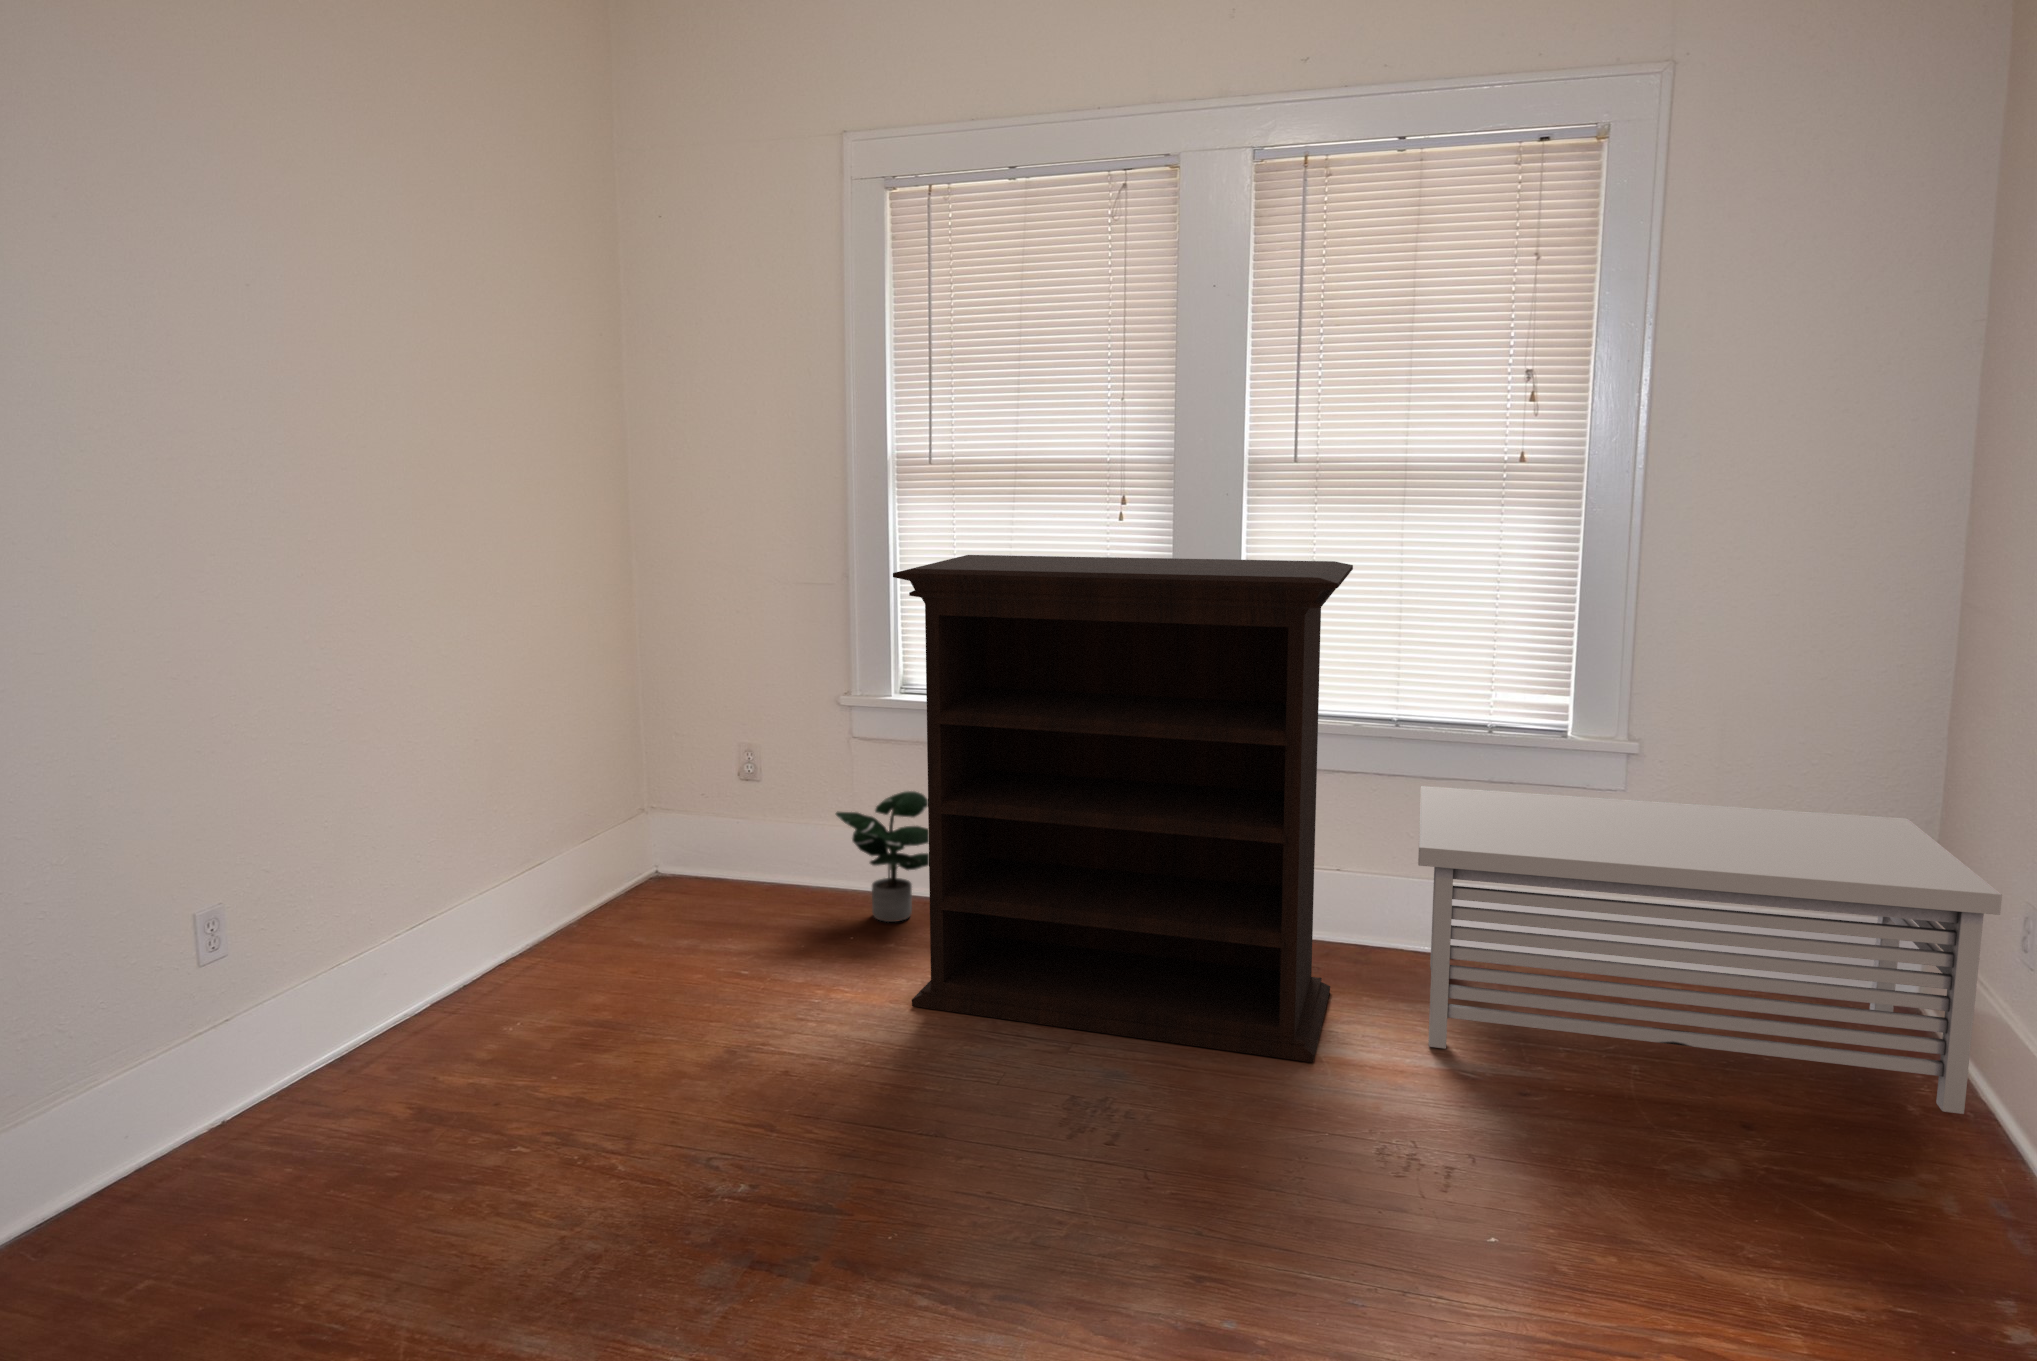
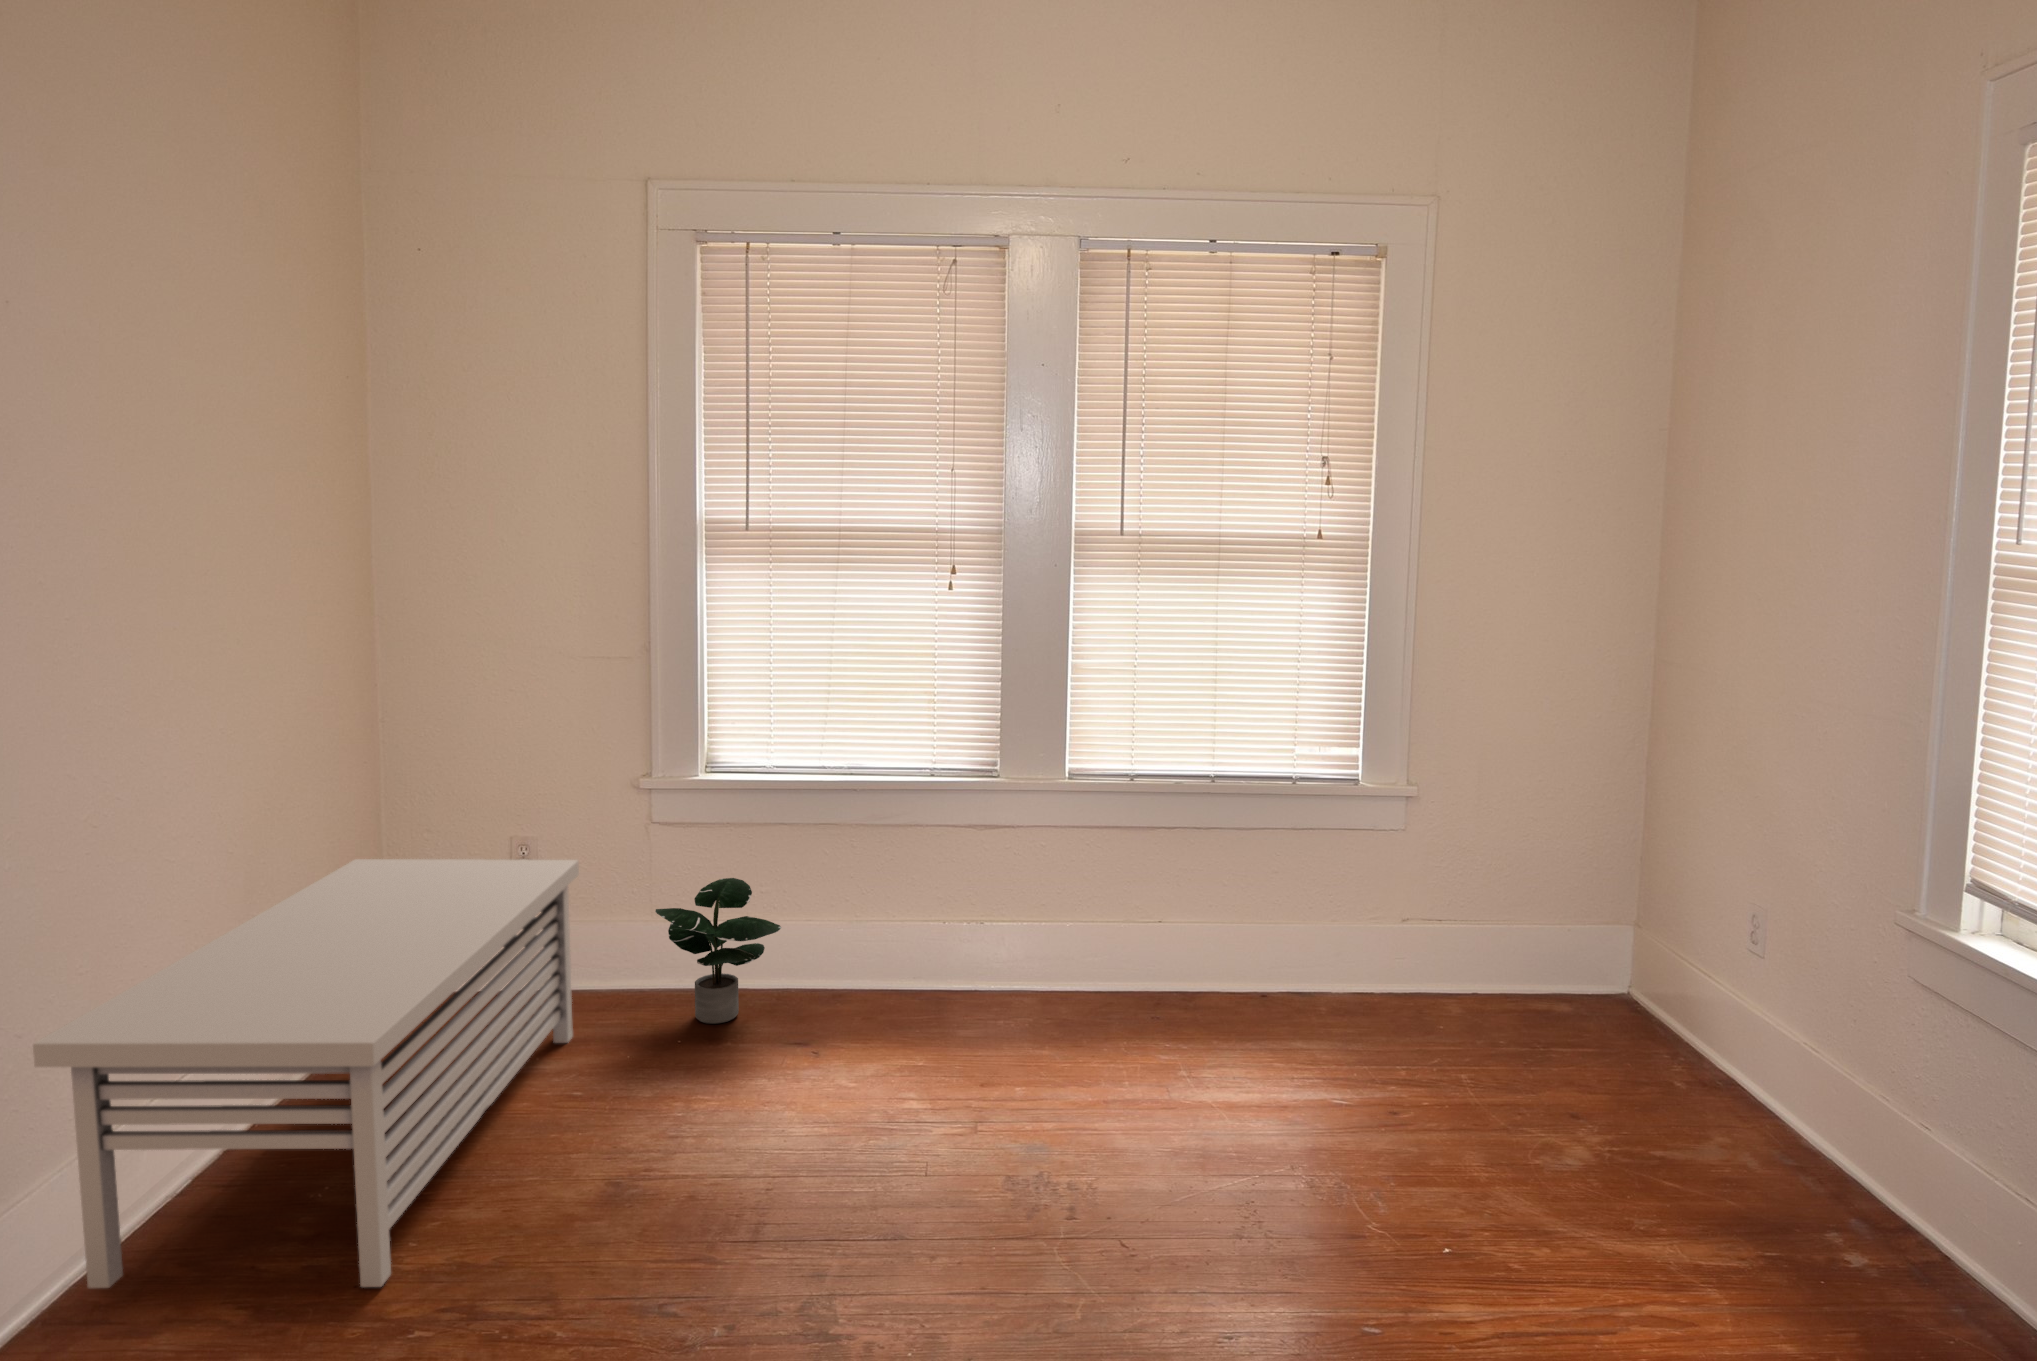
bookshelf: present [893,555,1353,1062] -> none [772,629,1239,1124]
storage bench: present [1418,786,2002,1114] -> present [33,859,579,1288]

